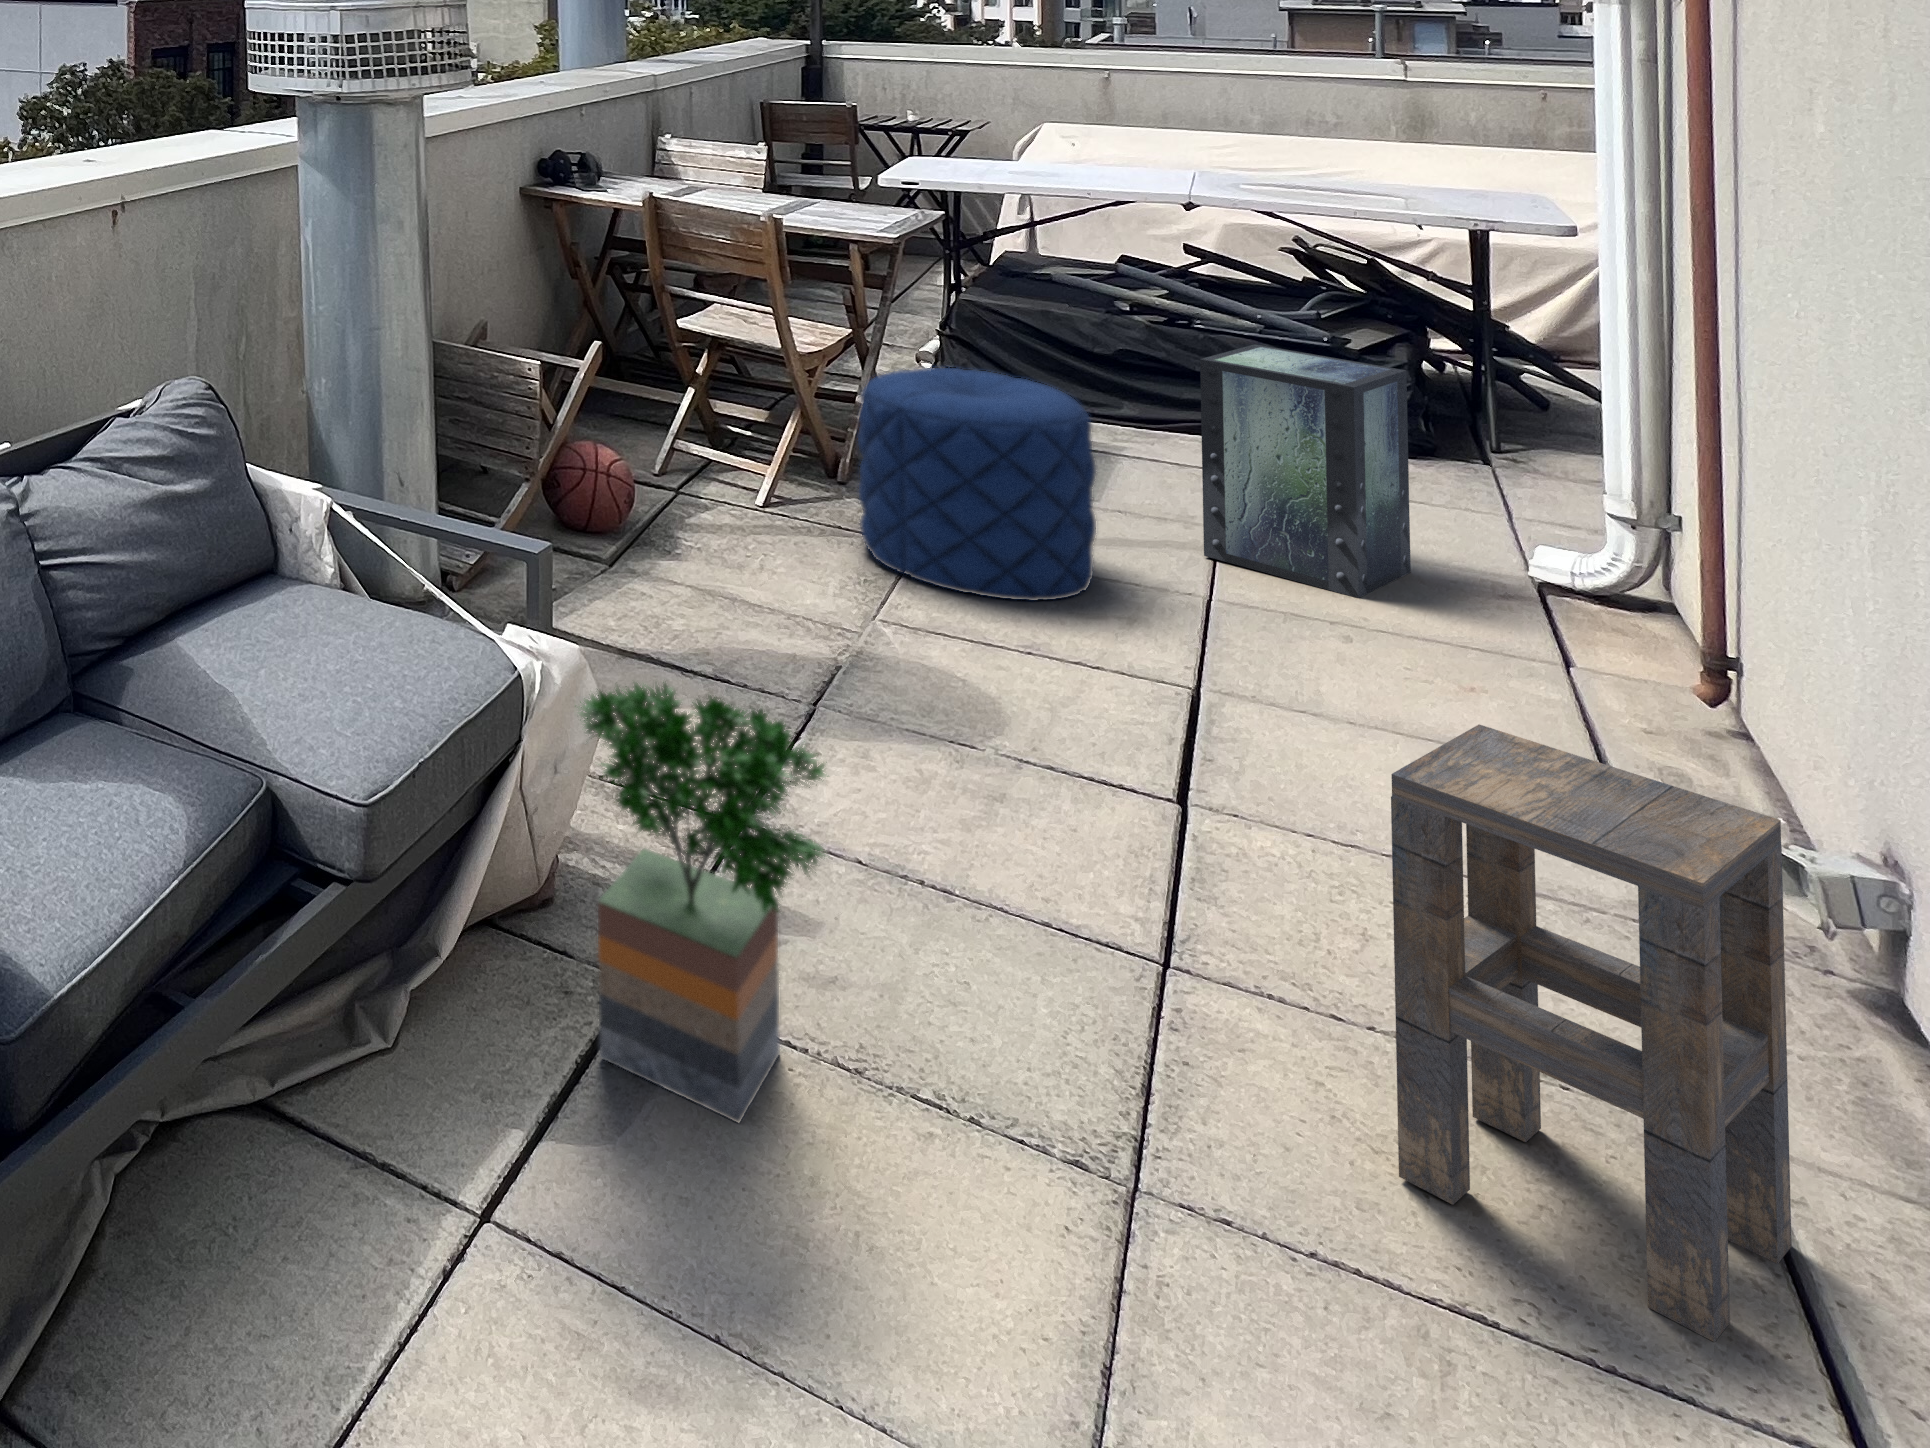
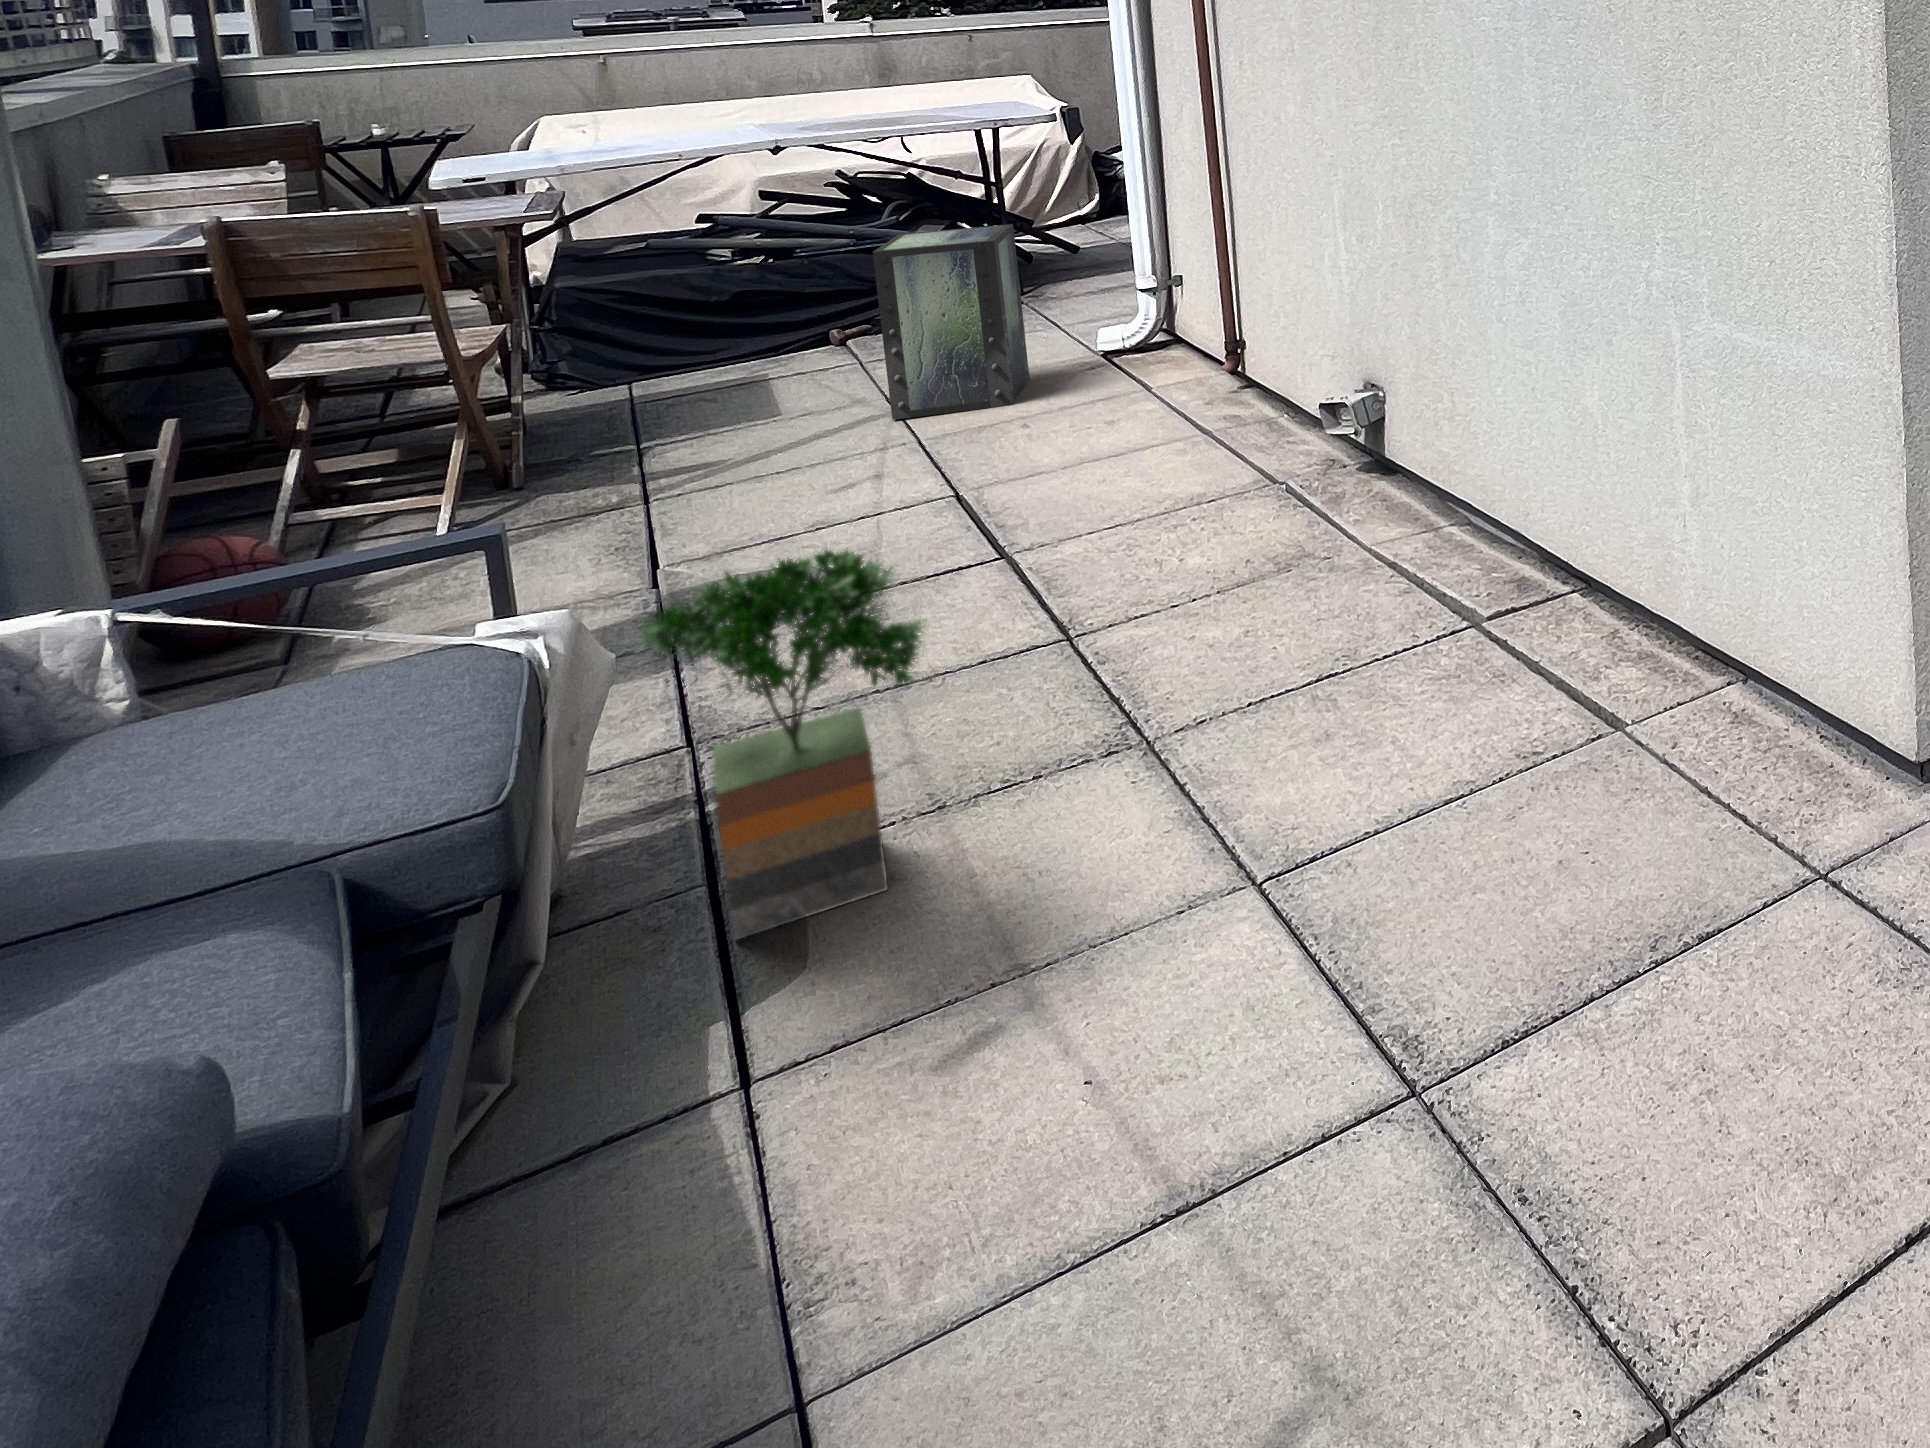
pouf: present [858,368,1096,601] -> none [571,306,829,529]
side table: present [1391,724,1792,1342] -> none [1235,347,1404,650]

